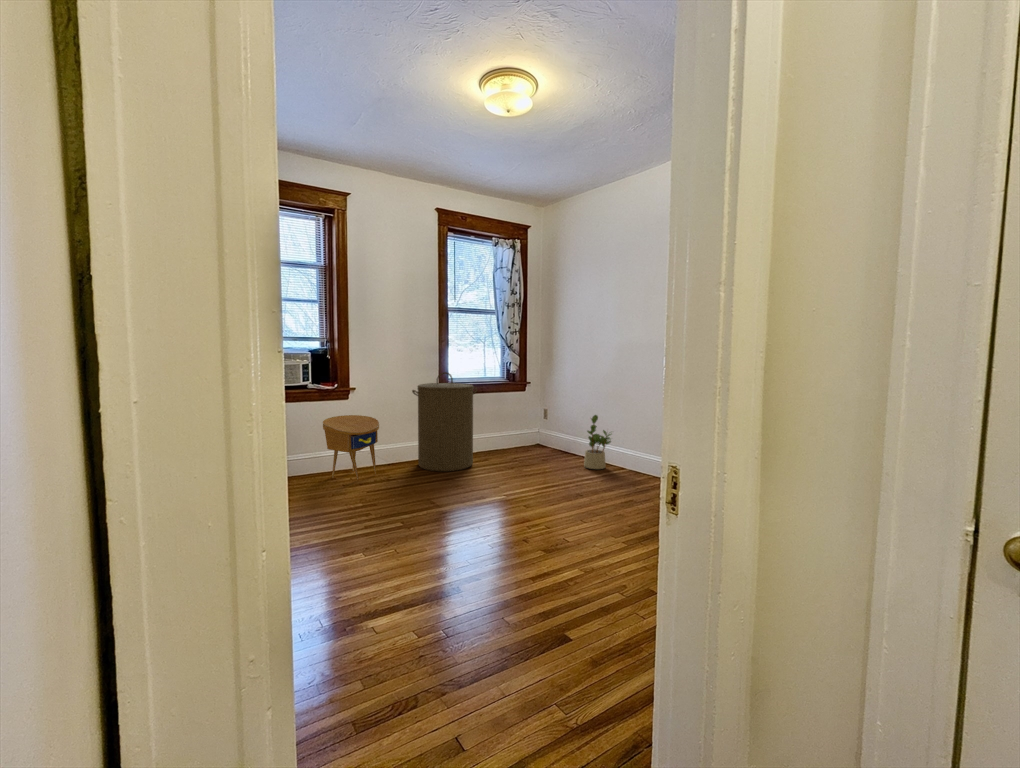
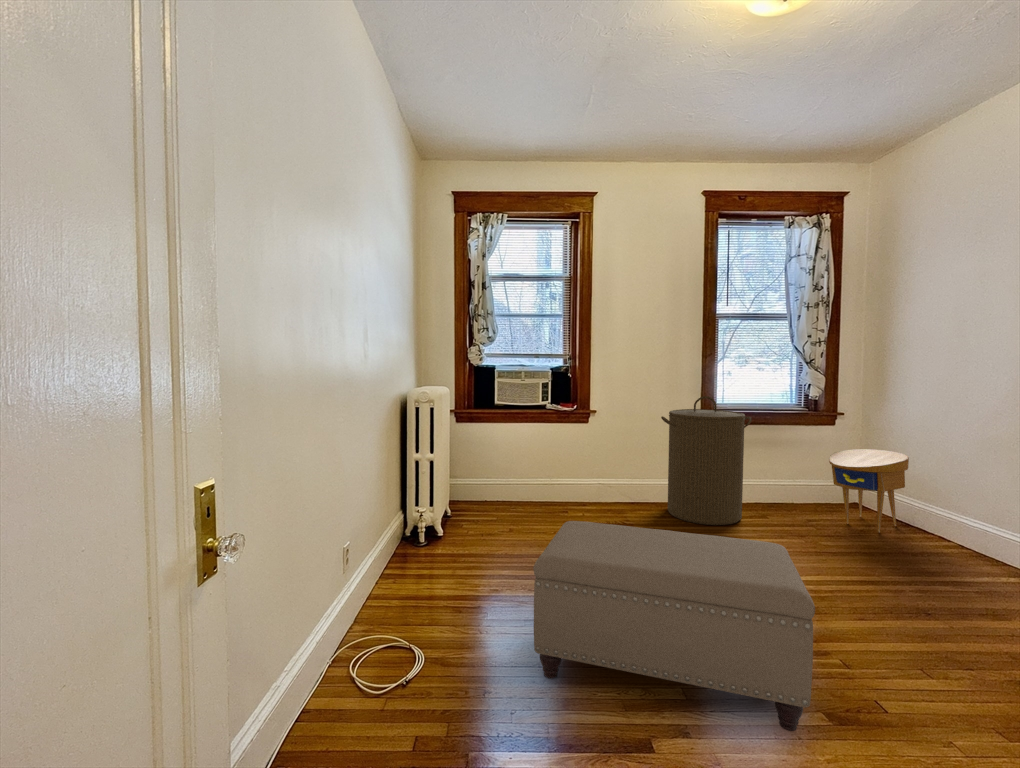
side table: present [323,415,379,480] -> present [829,449,909,532]
potted plant: present [584,415,611,469] -> none [933,474,997,565]
ottoman: none [368,464,553,590] -> present [533,521,815,731]

